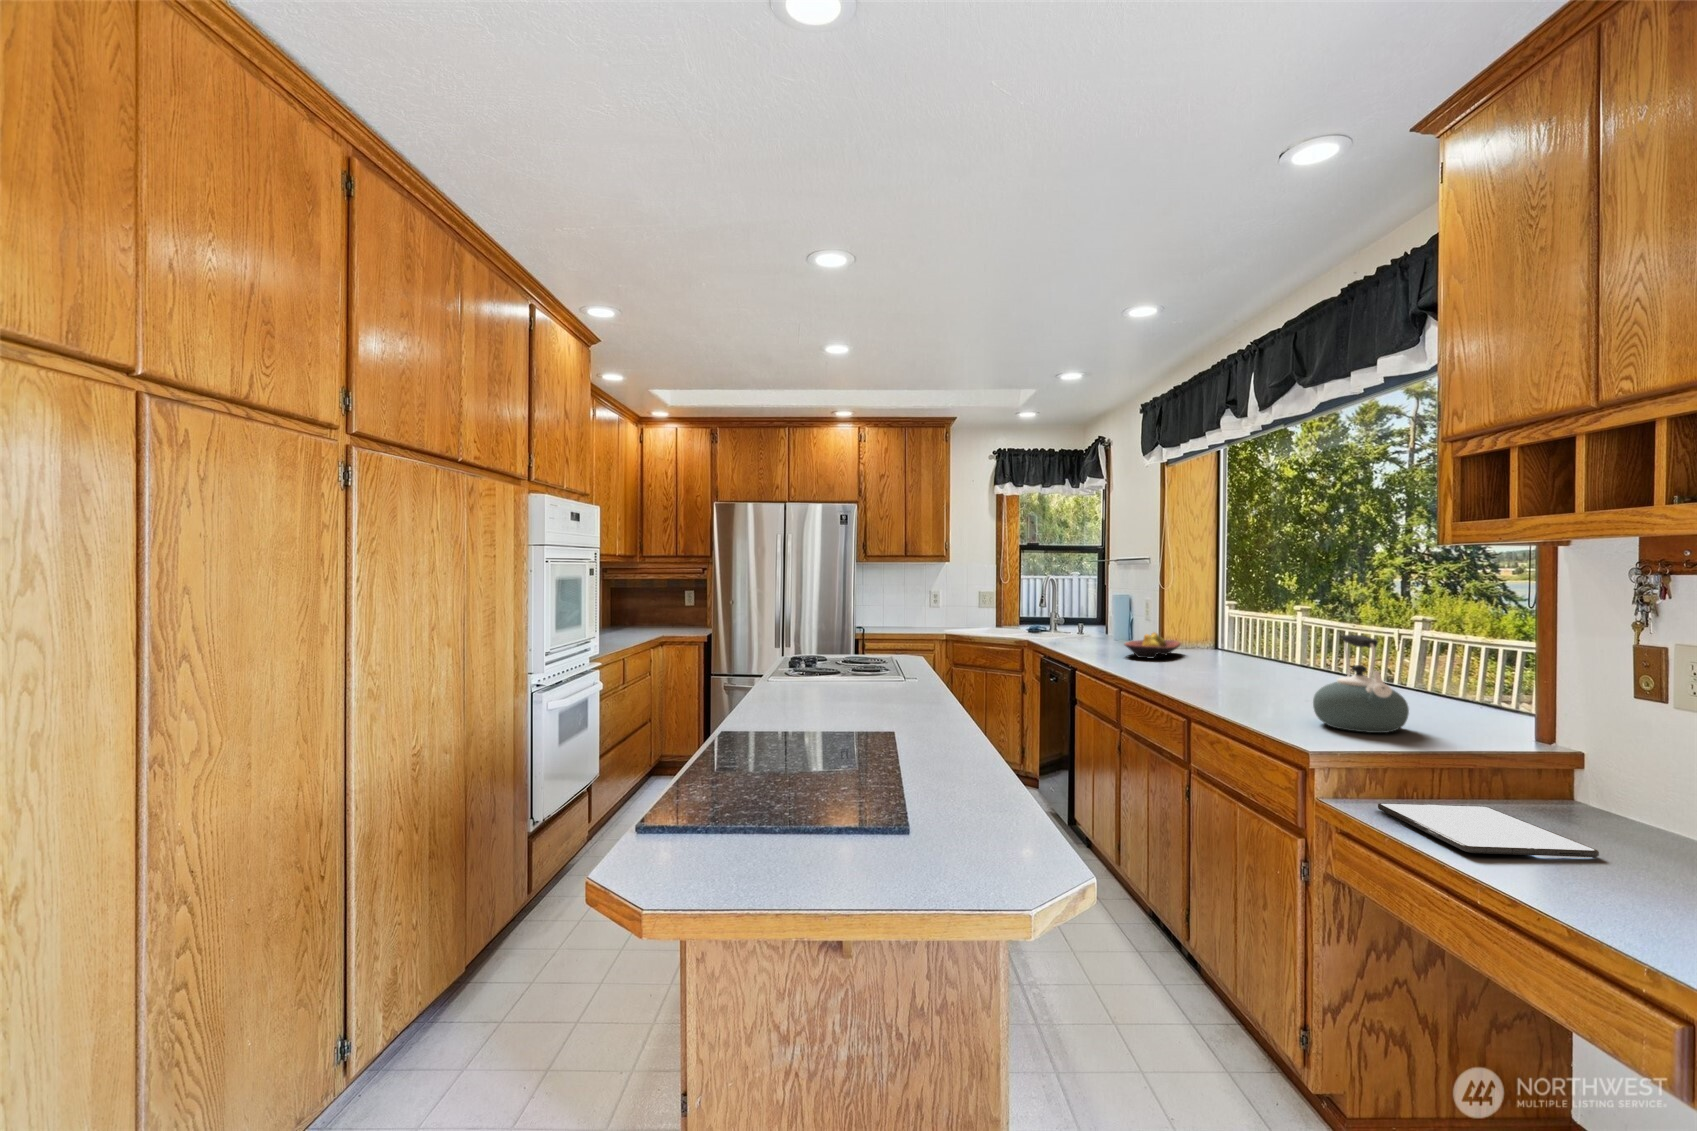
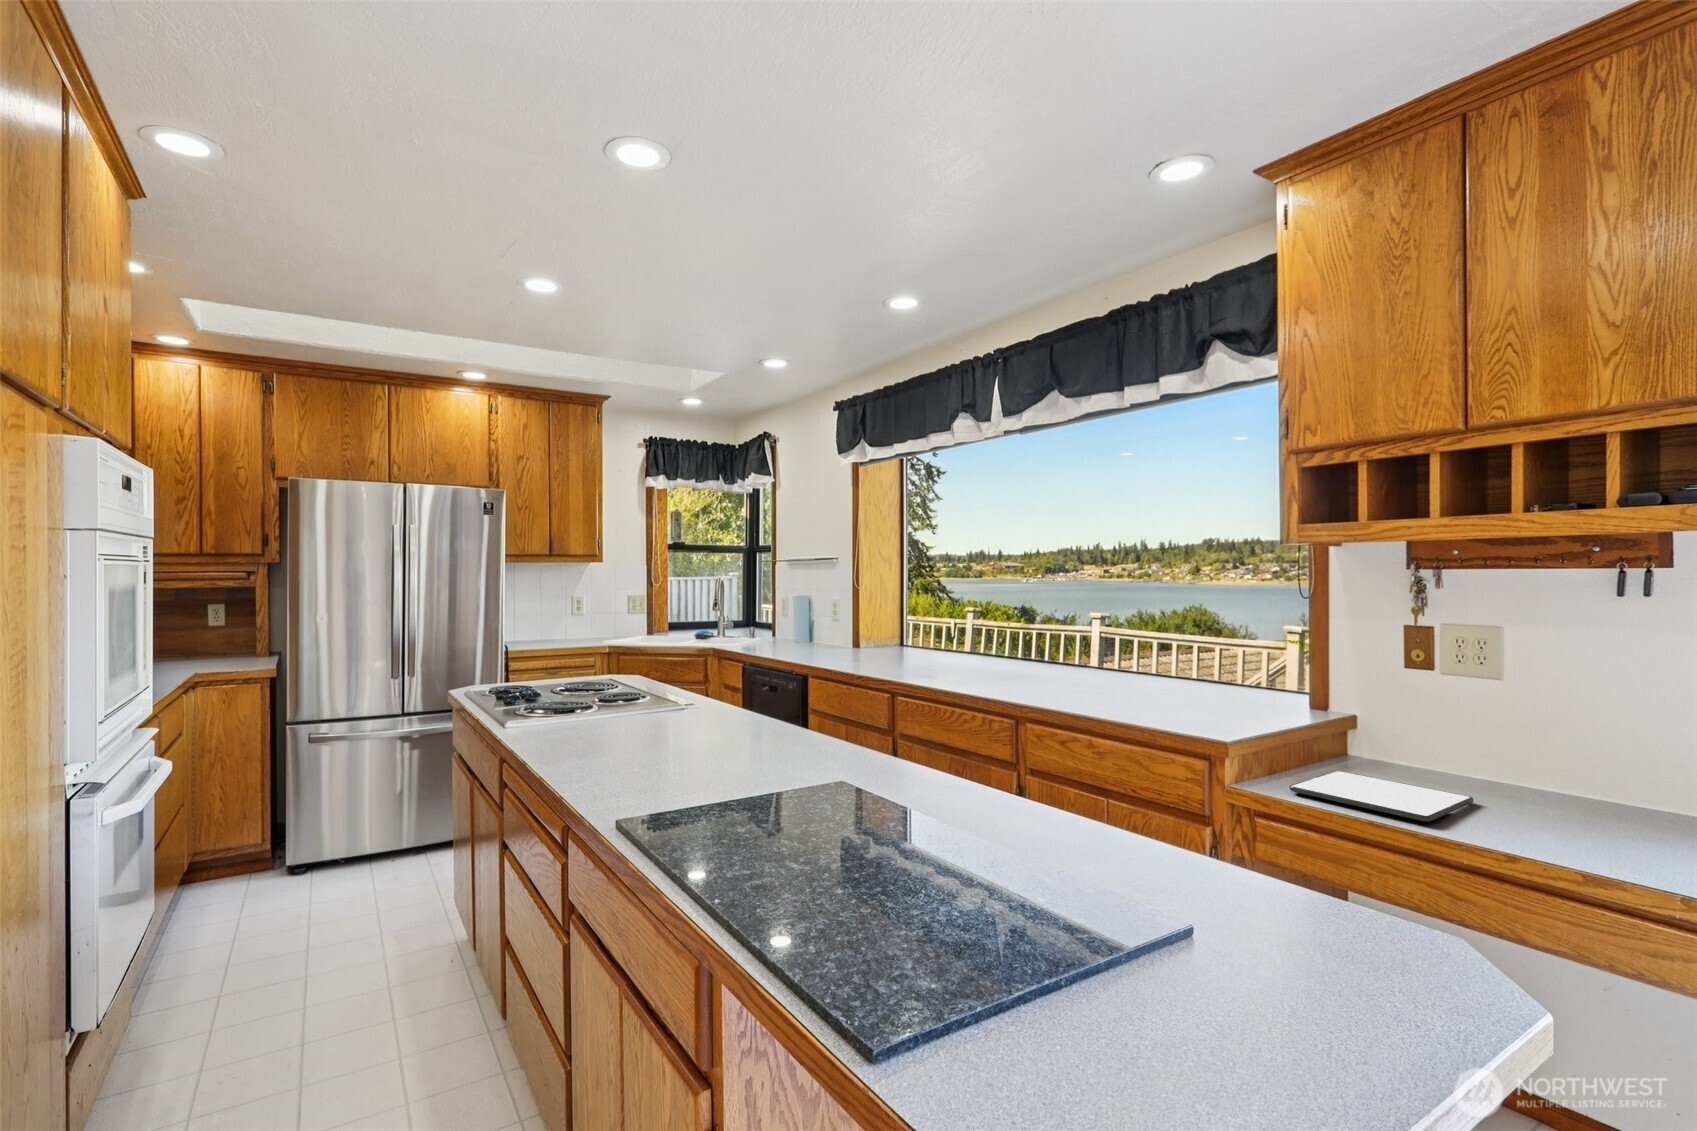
fruit bowl: present [1124,632,1181,658] -> none [850,633,900,661]
kettle: present [1313,635,1409,733] -> none [1156,628,1242,718]

